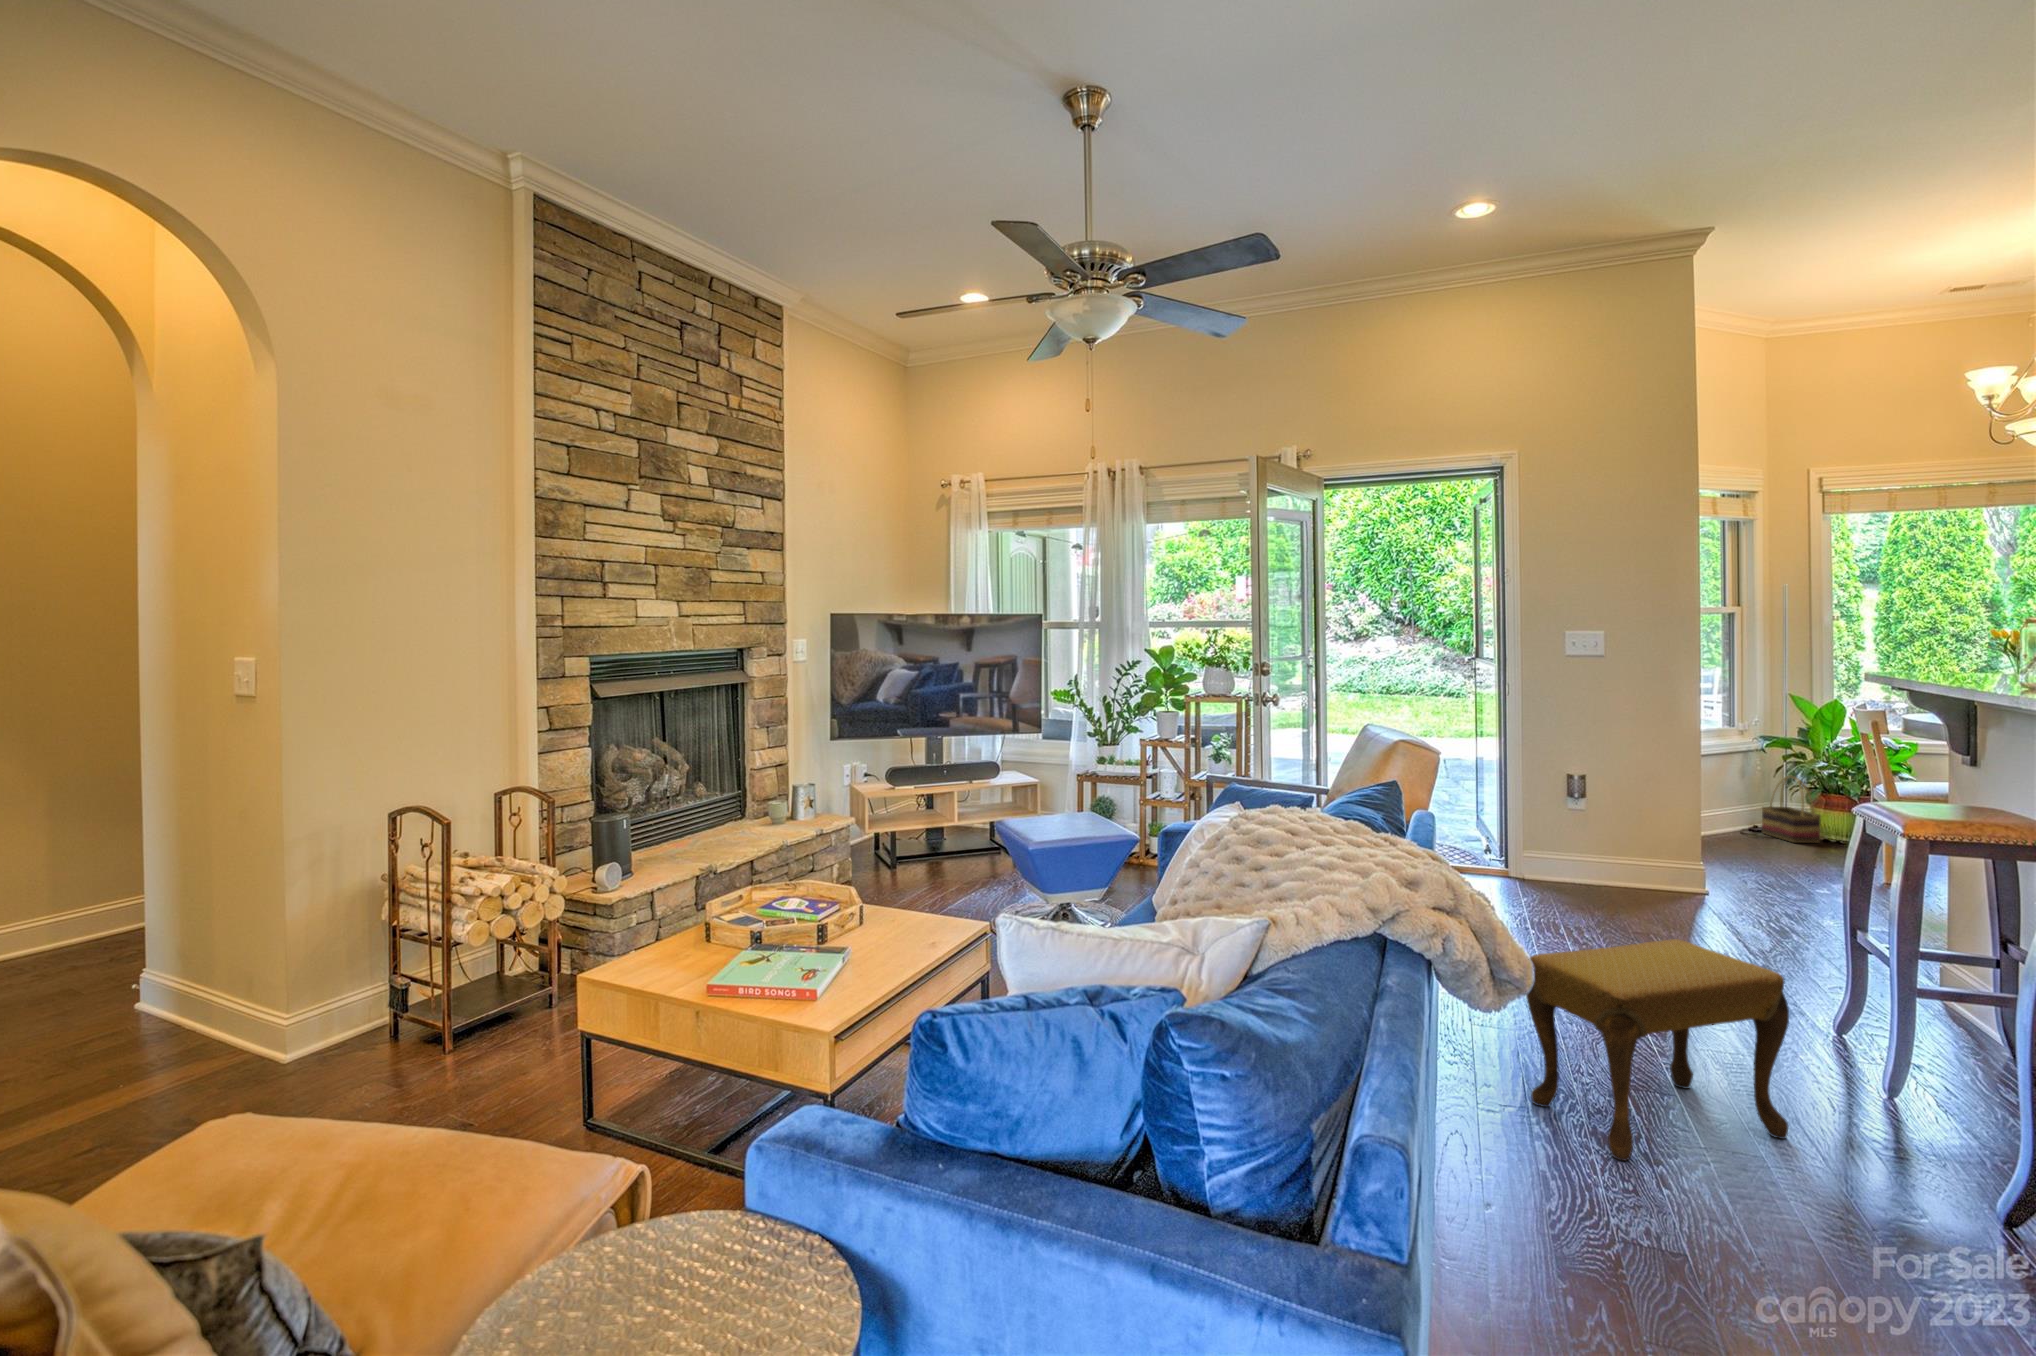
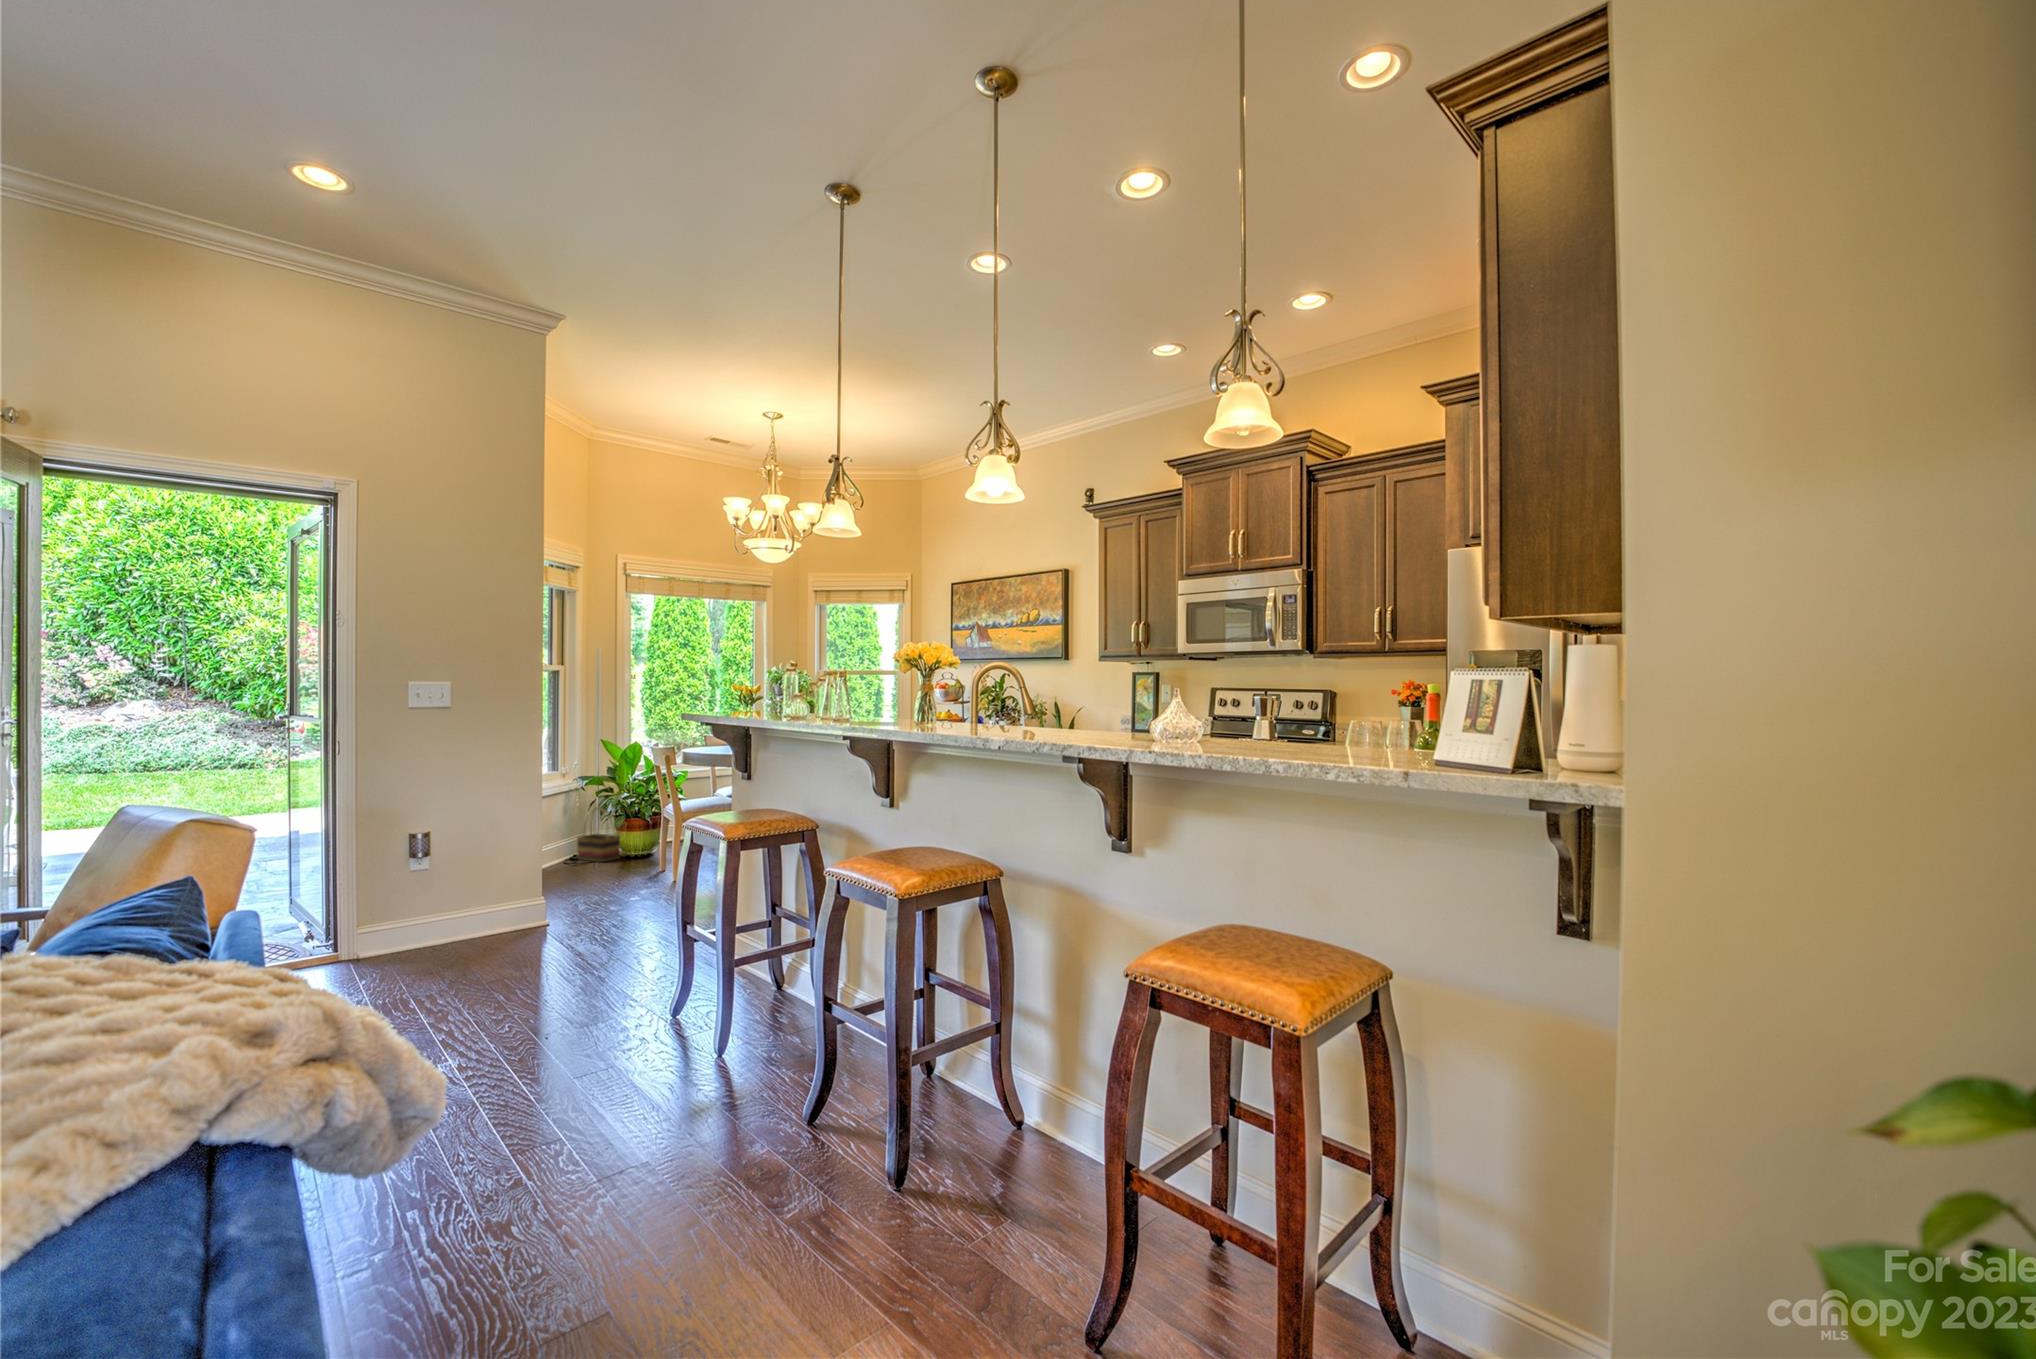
footstool: present [1526,939,1789,1161] -> none [399,977,659,1245]

